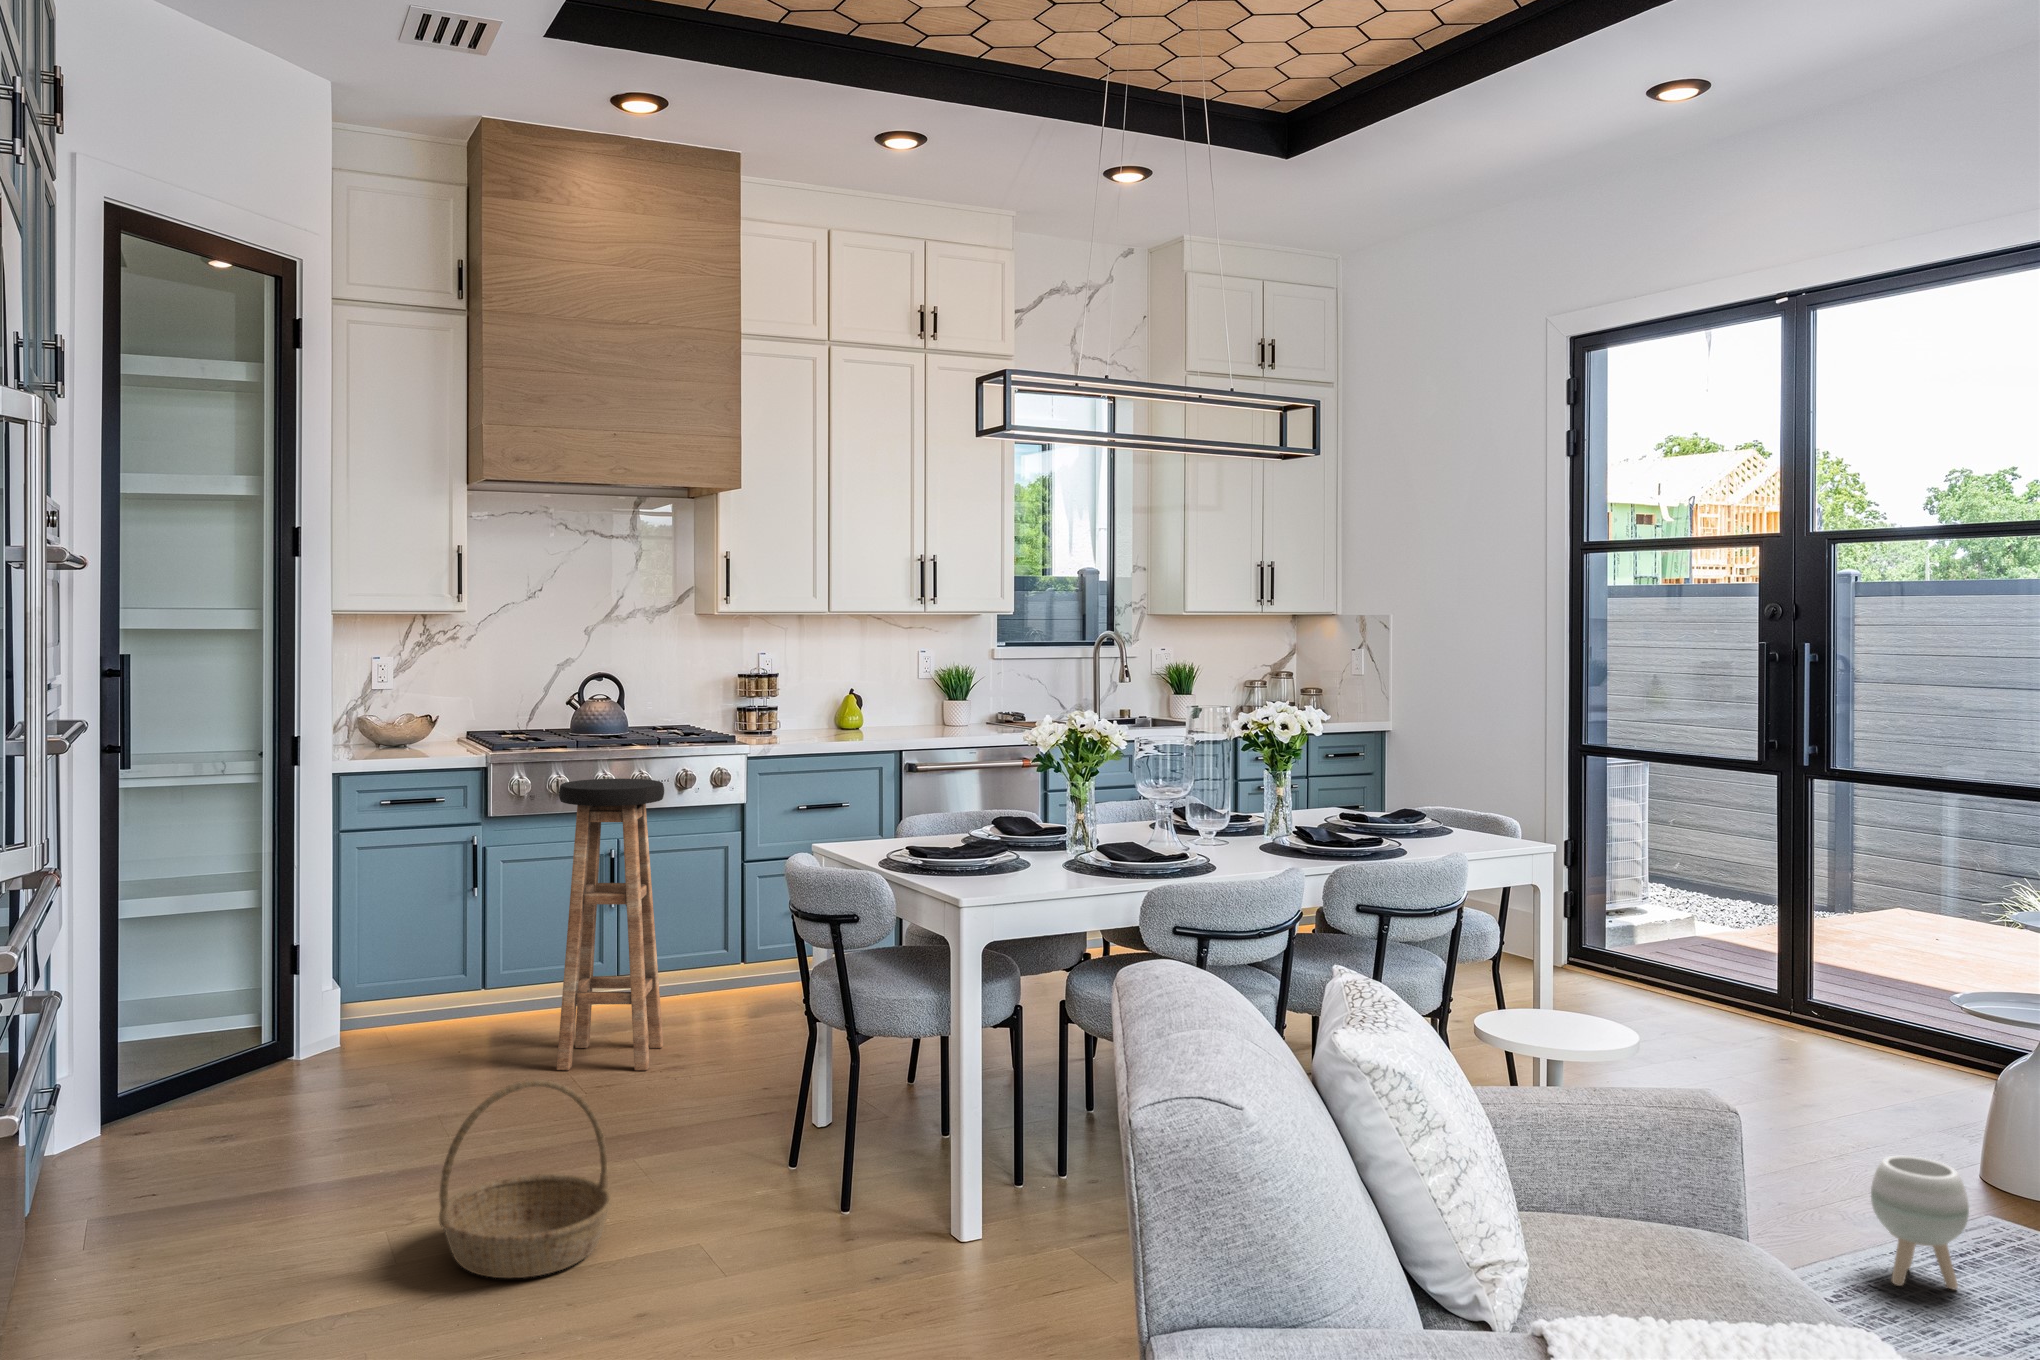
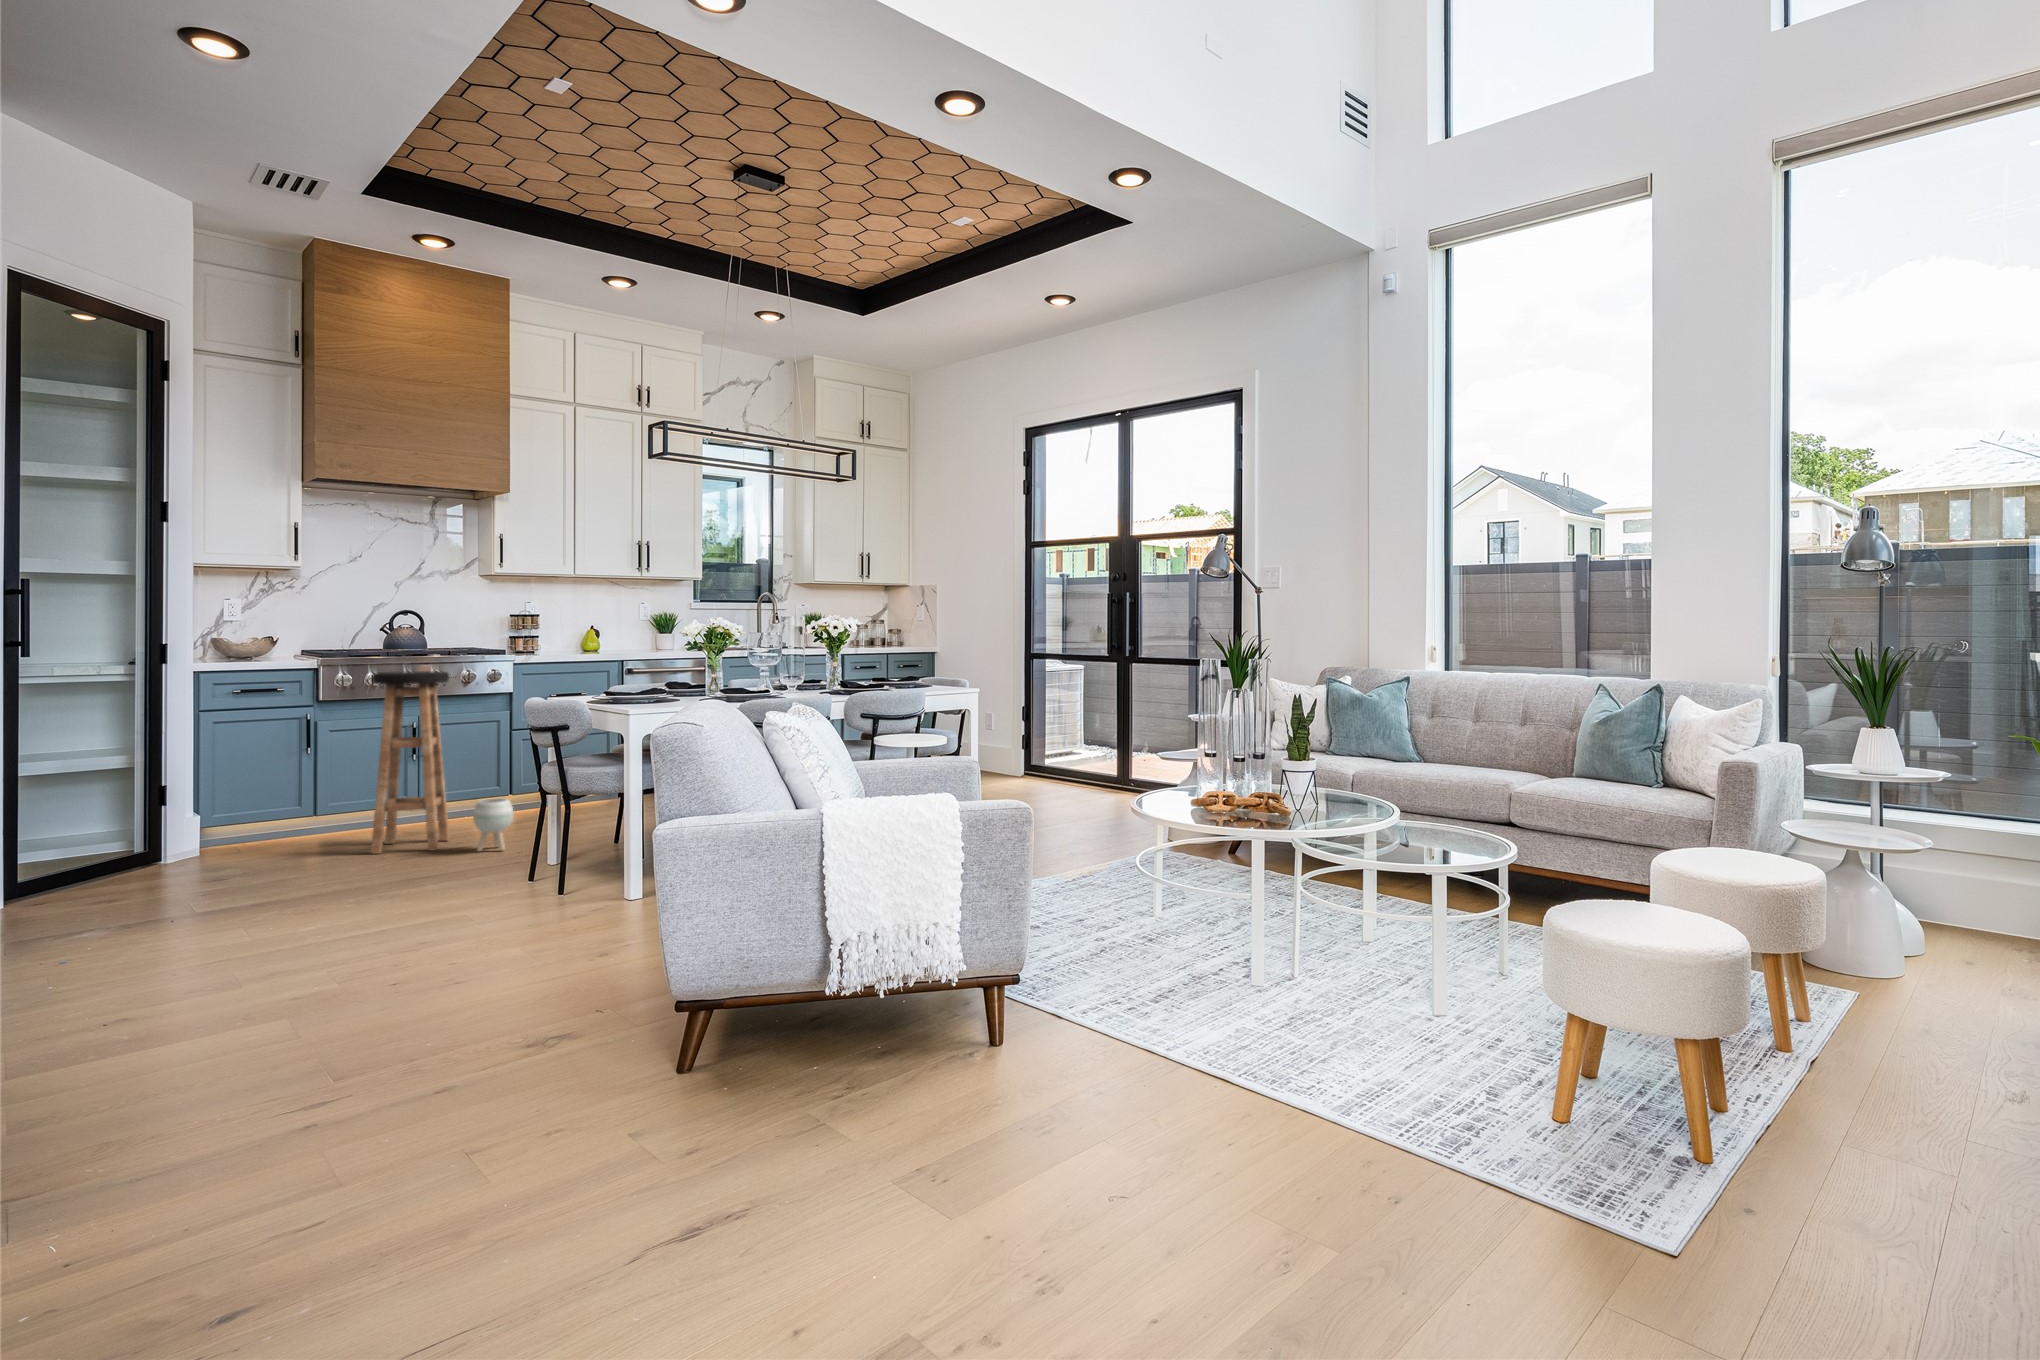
basket: present [439,1080,612,1278] -> none [287,821,406,933]
planter: present [1871,1156,1969,1289] -> present [473,798,513,851]

